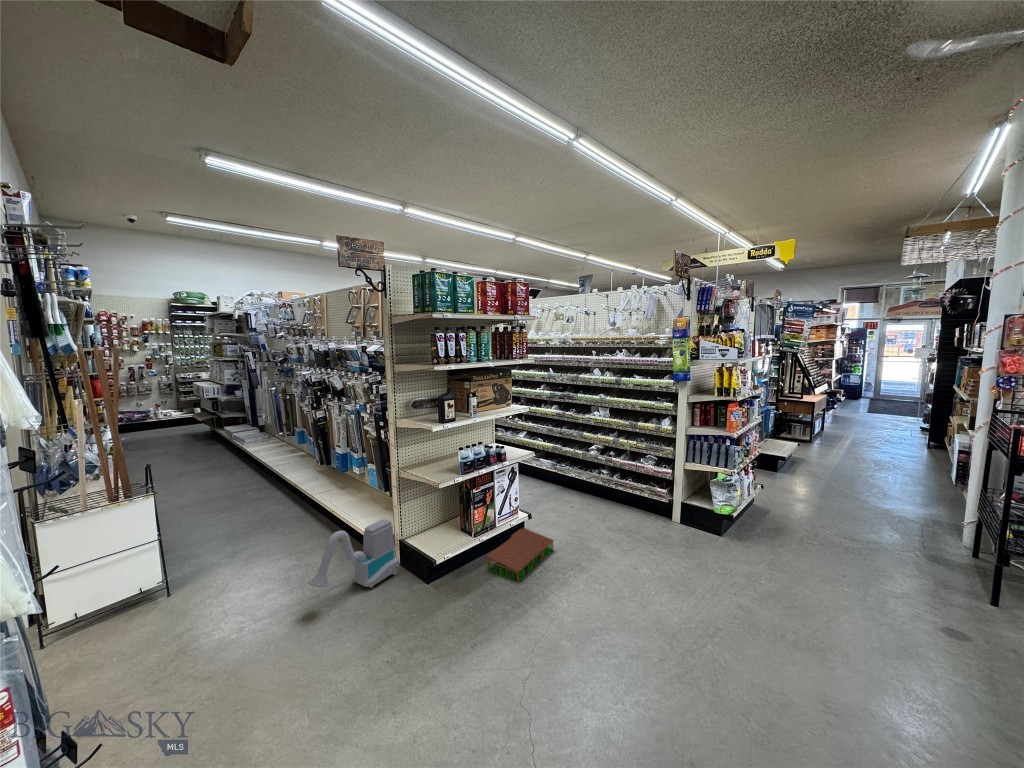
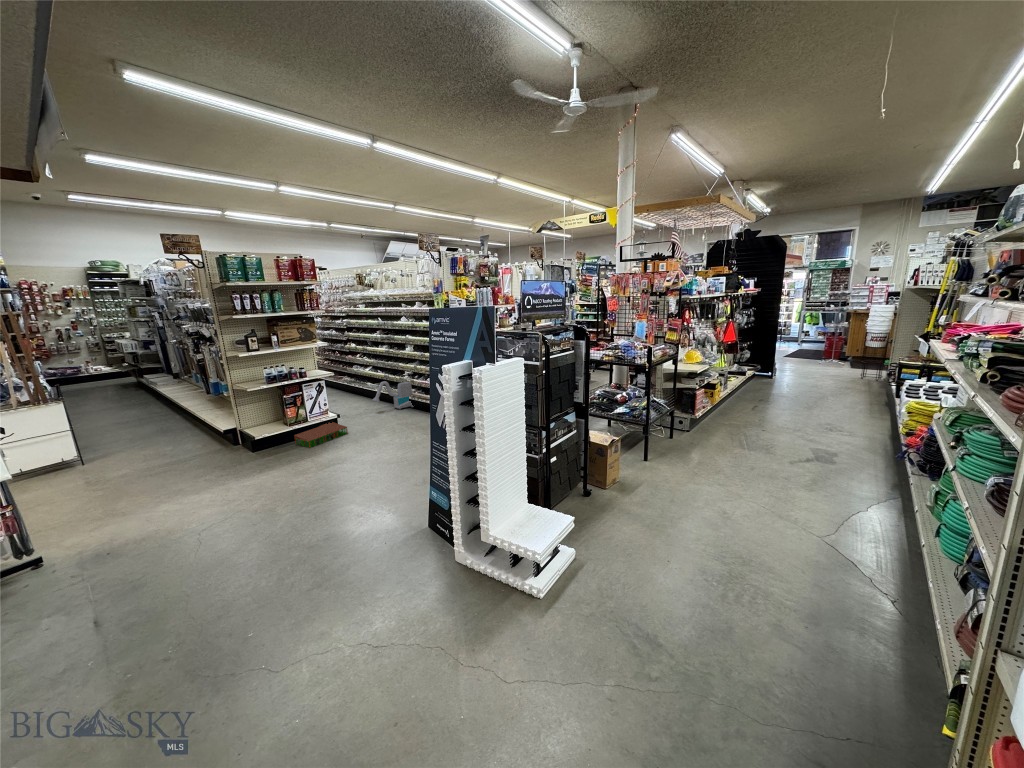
vacuum cleaner: present [308,519,399,588] -> present [372,381,414,409]

